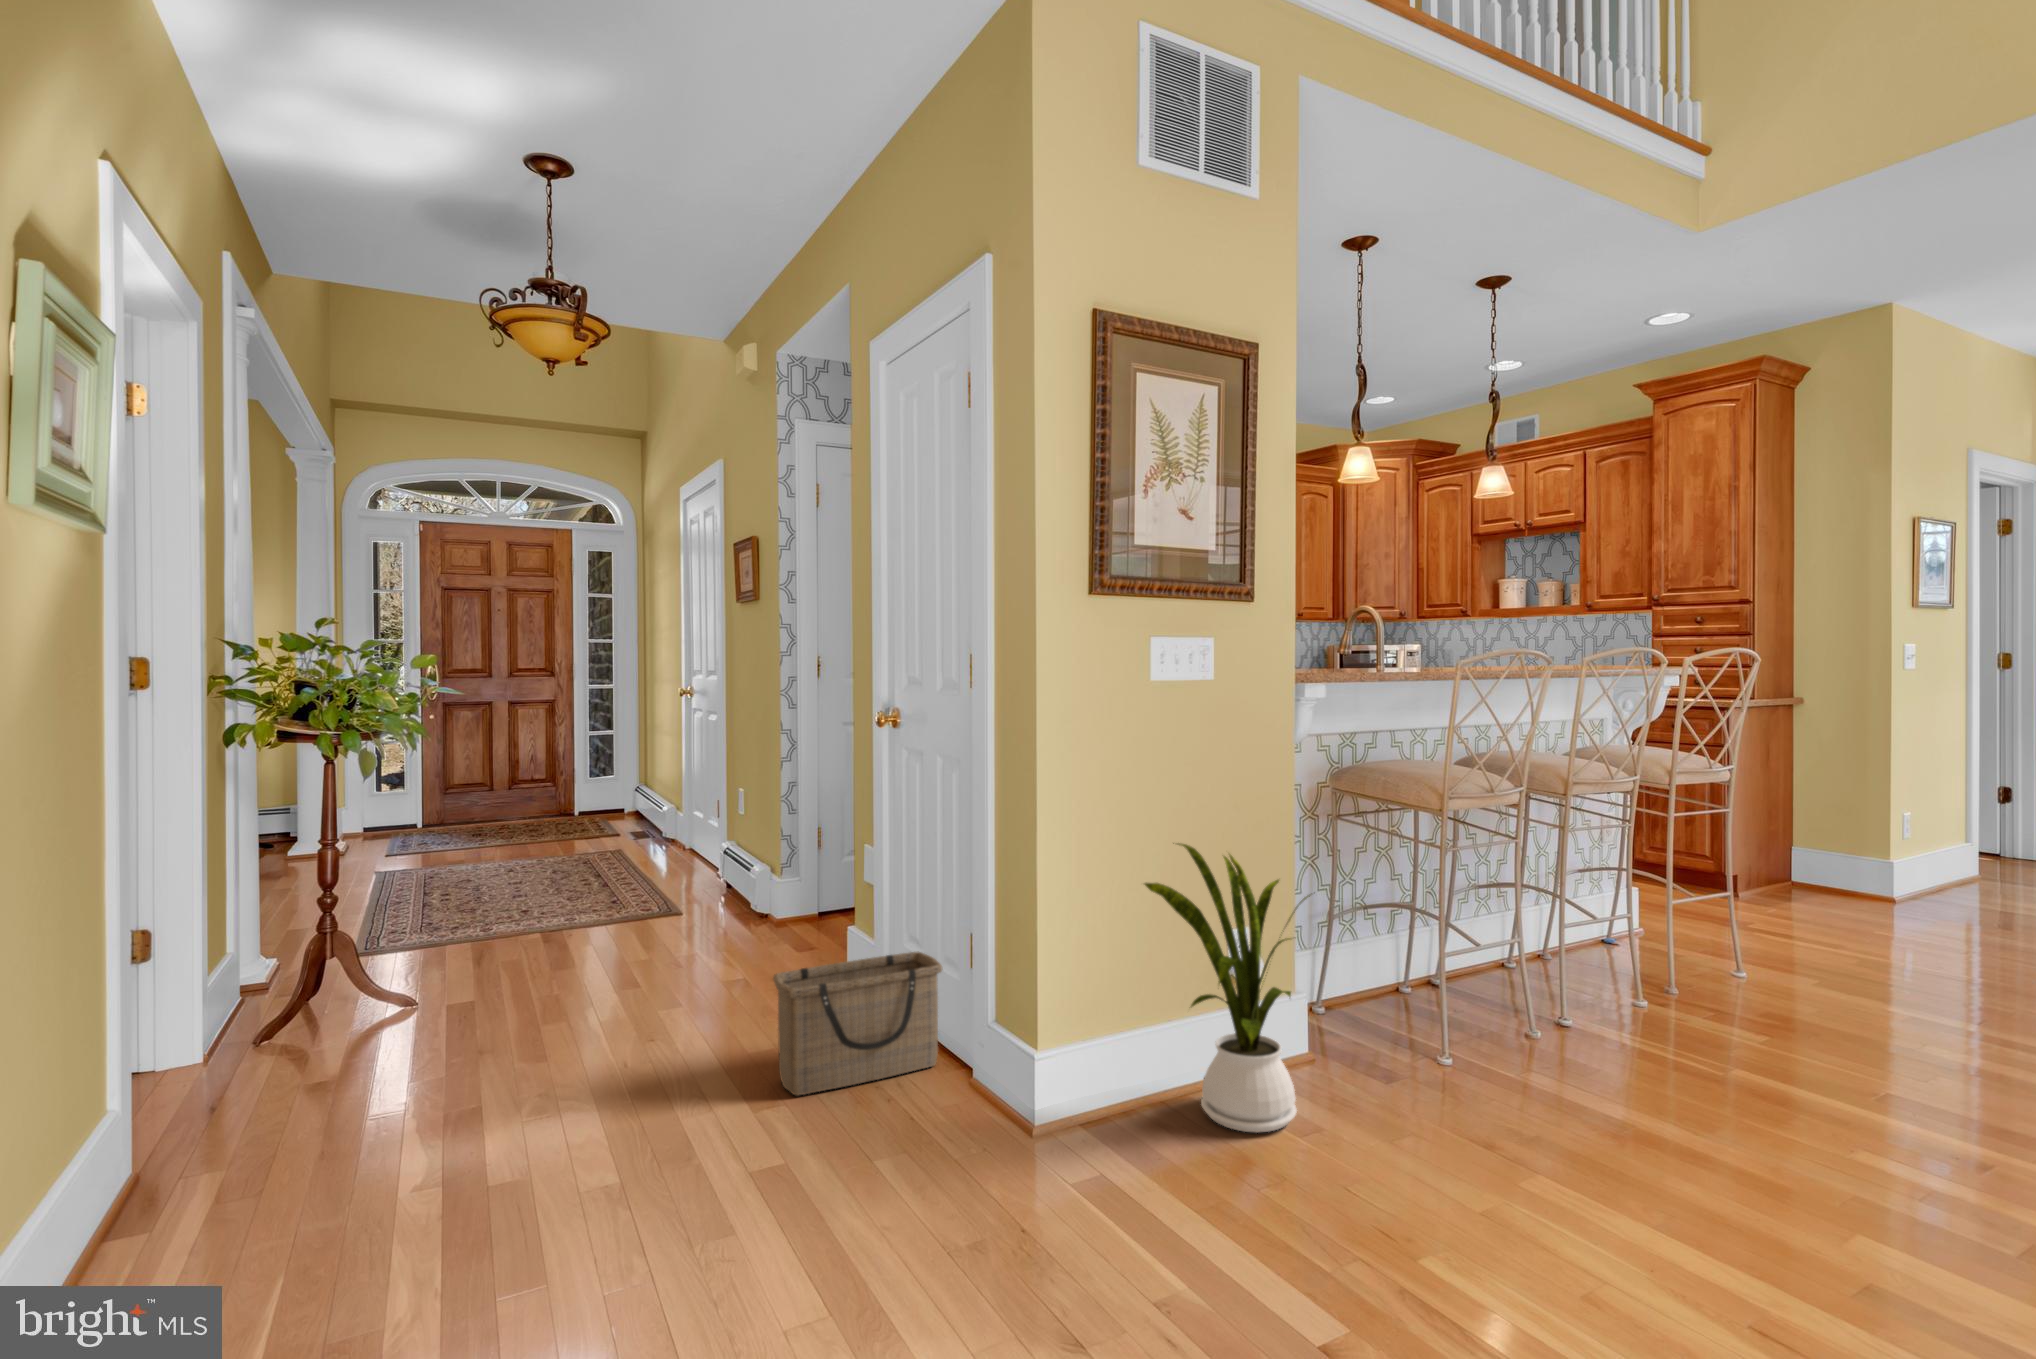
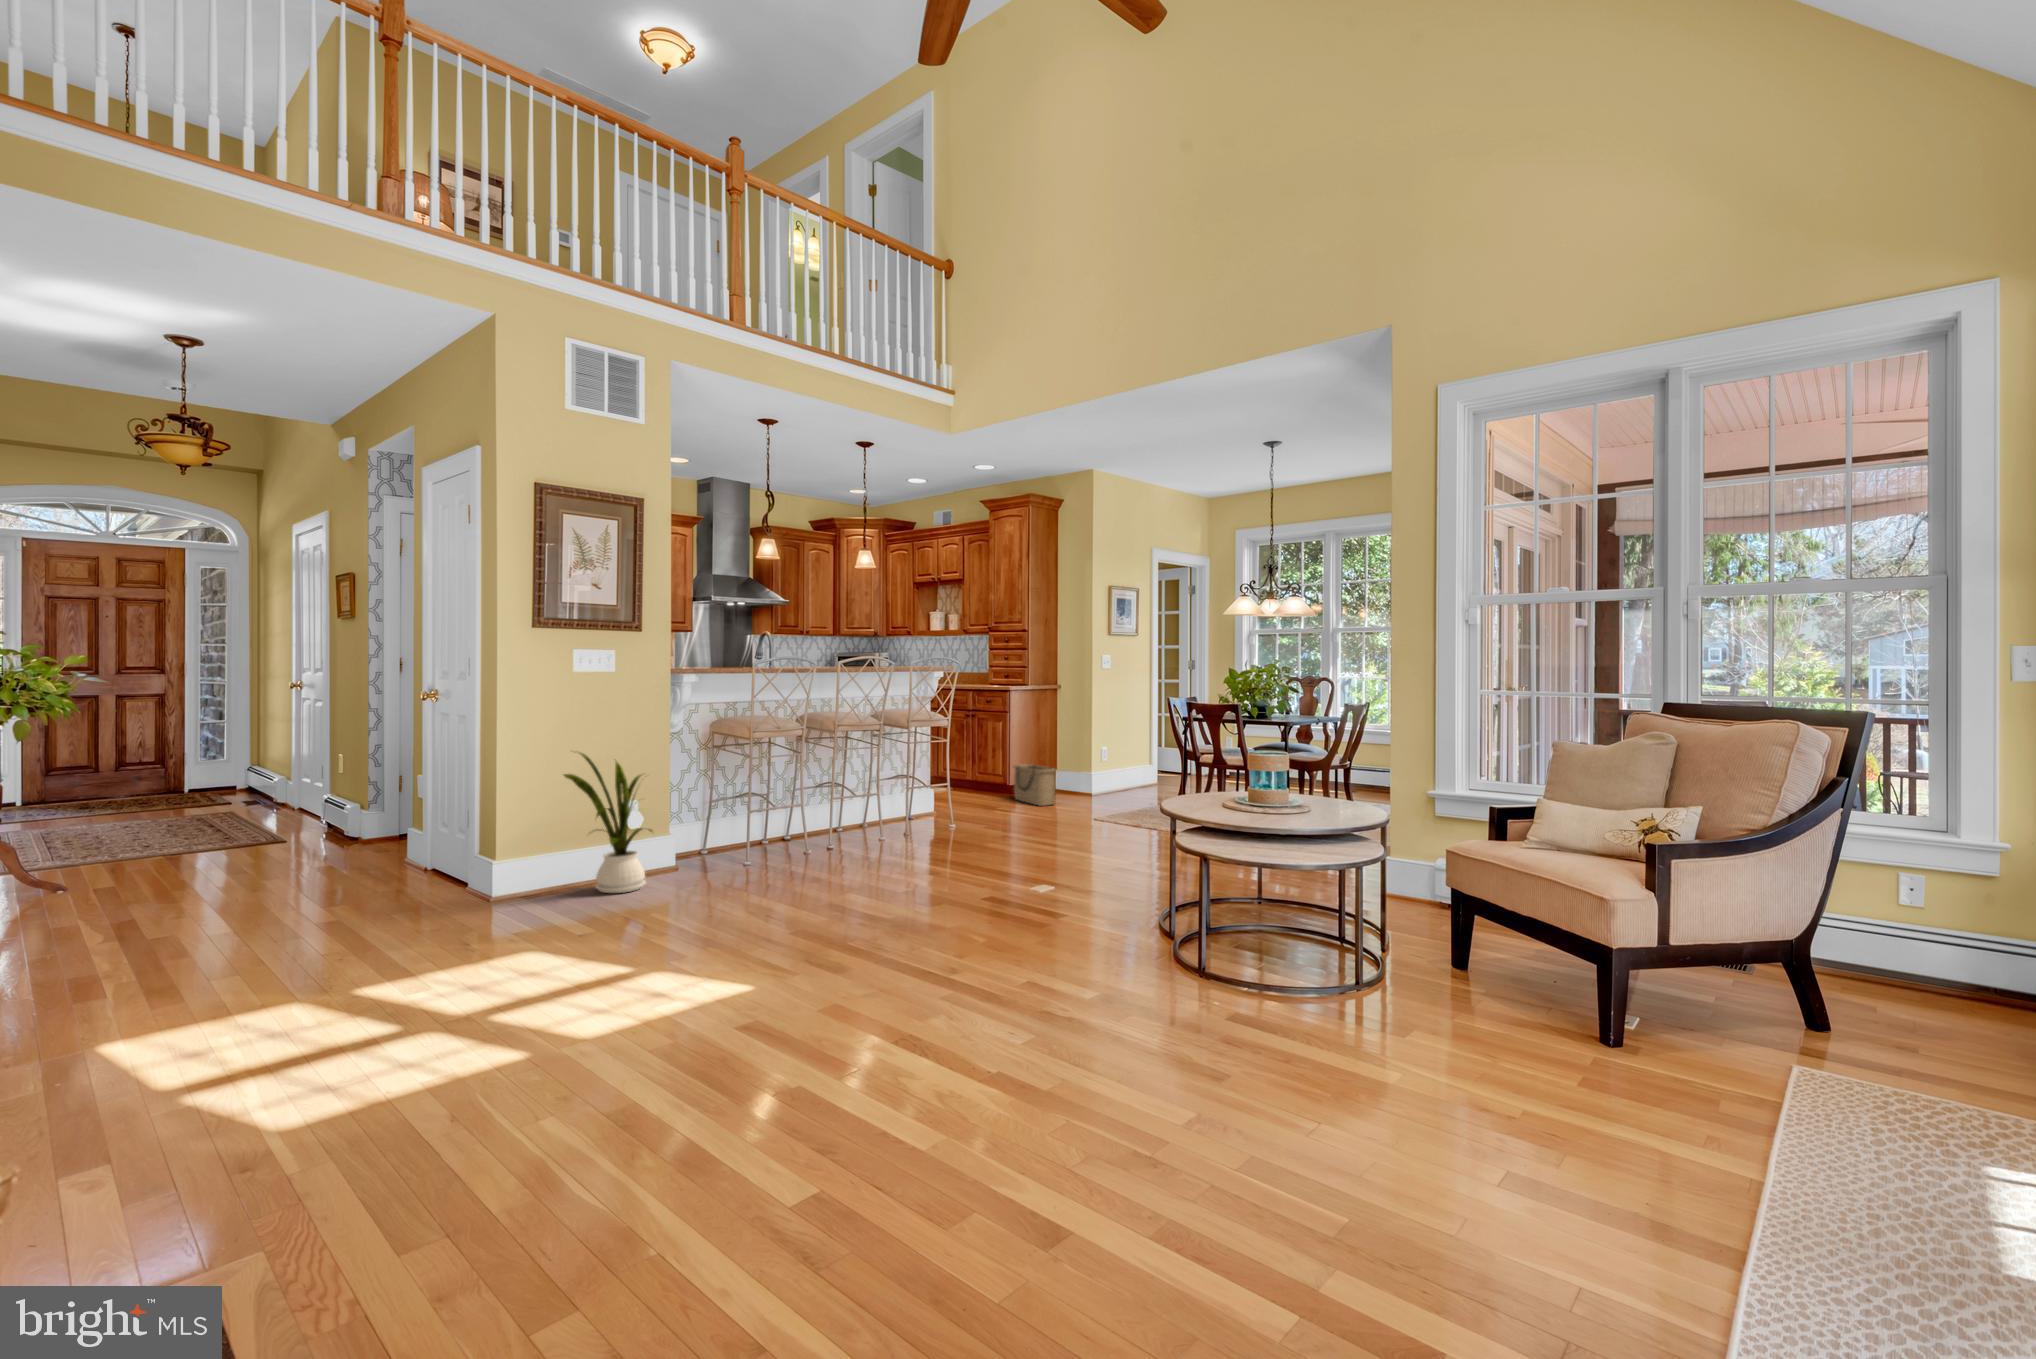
basket: present [773,952,942,1095] -> present [1014,764,1056,806]

